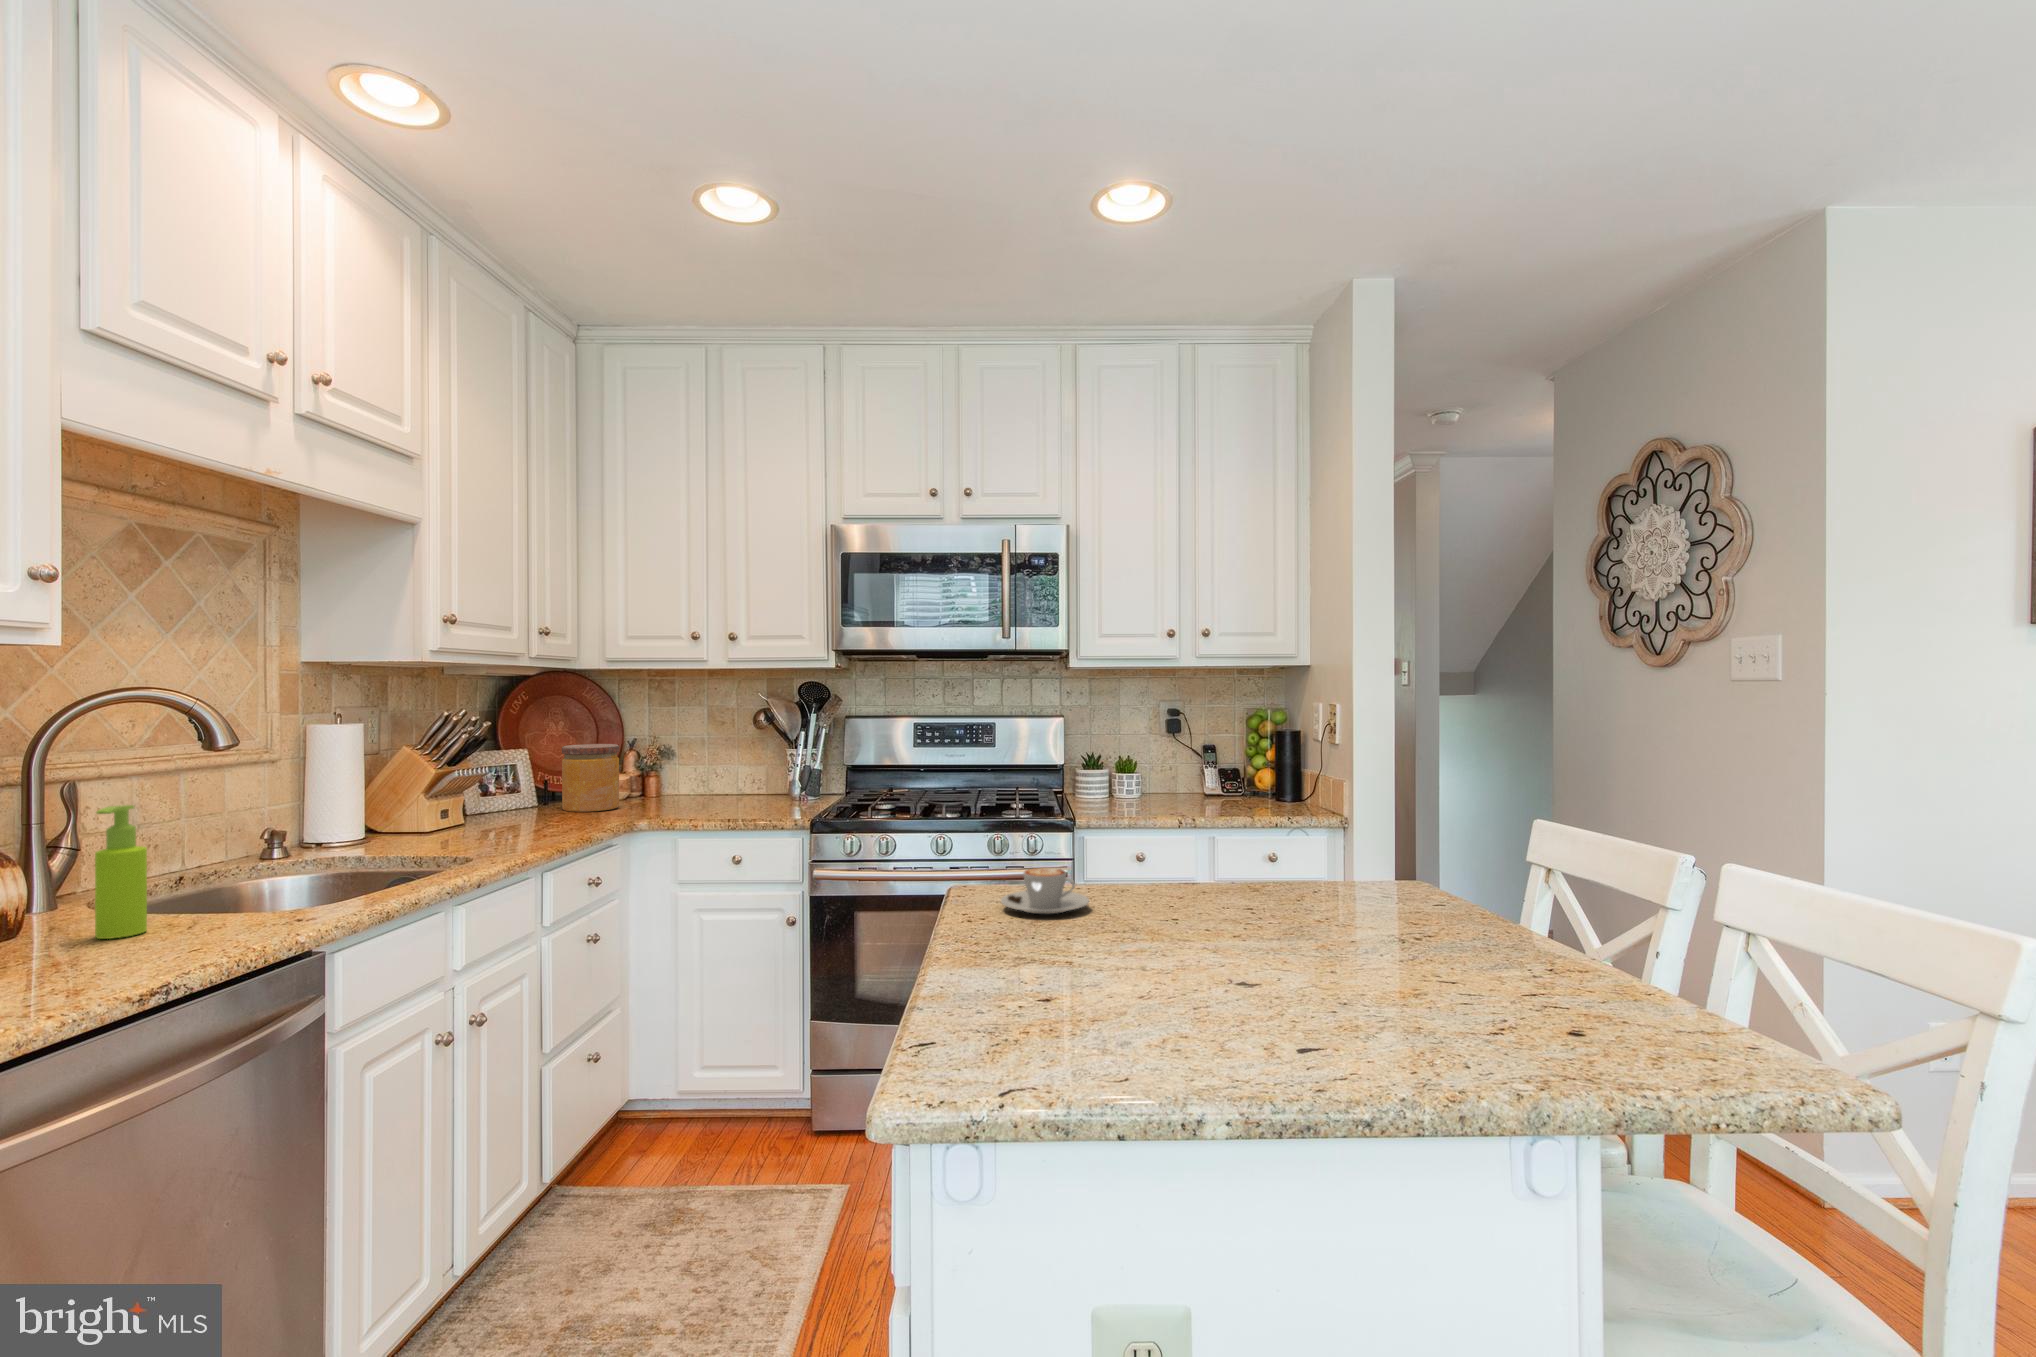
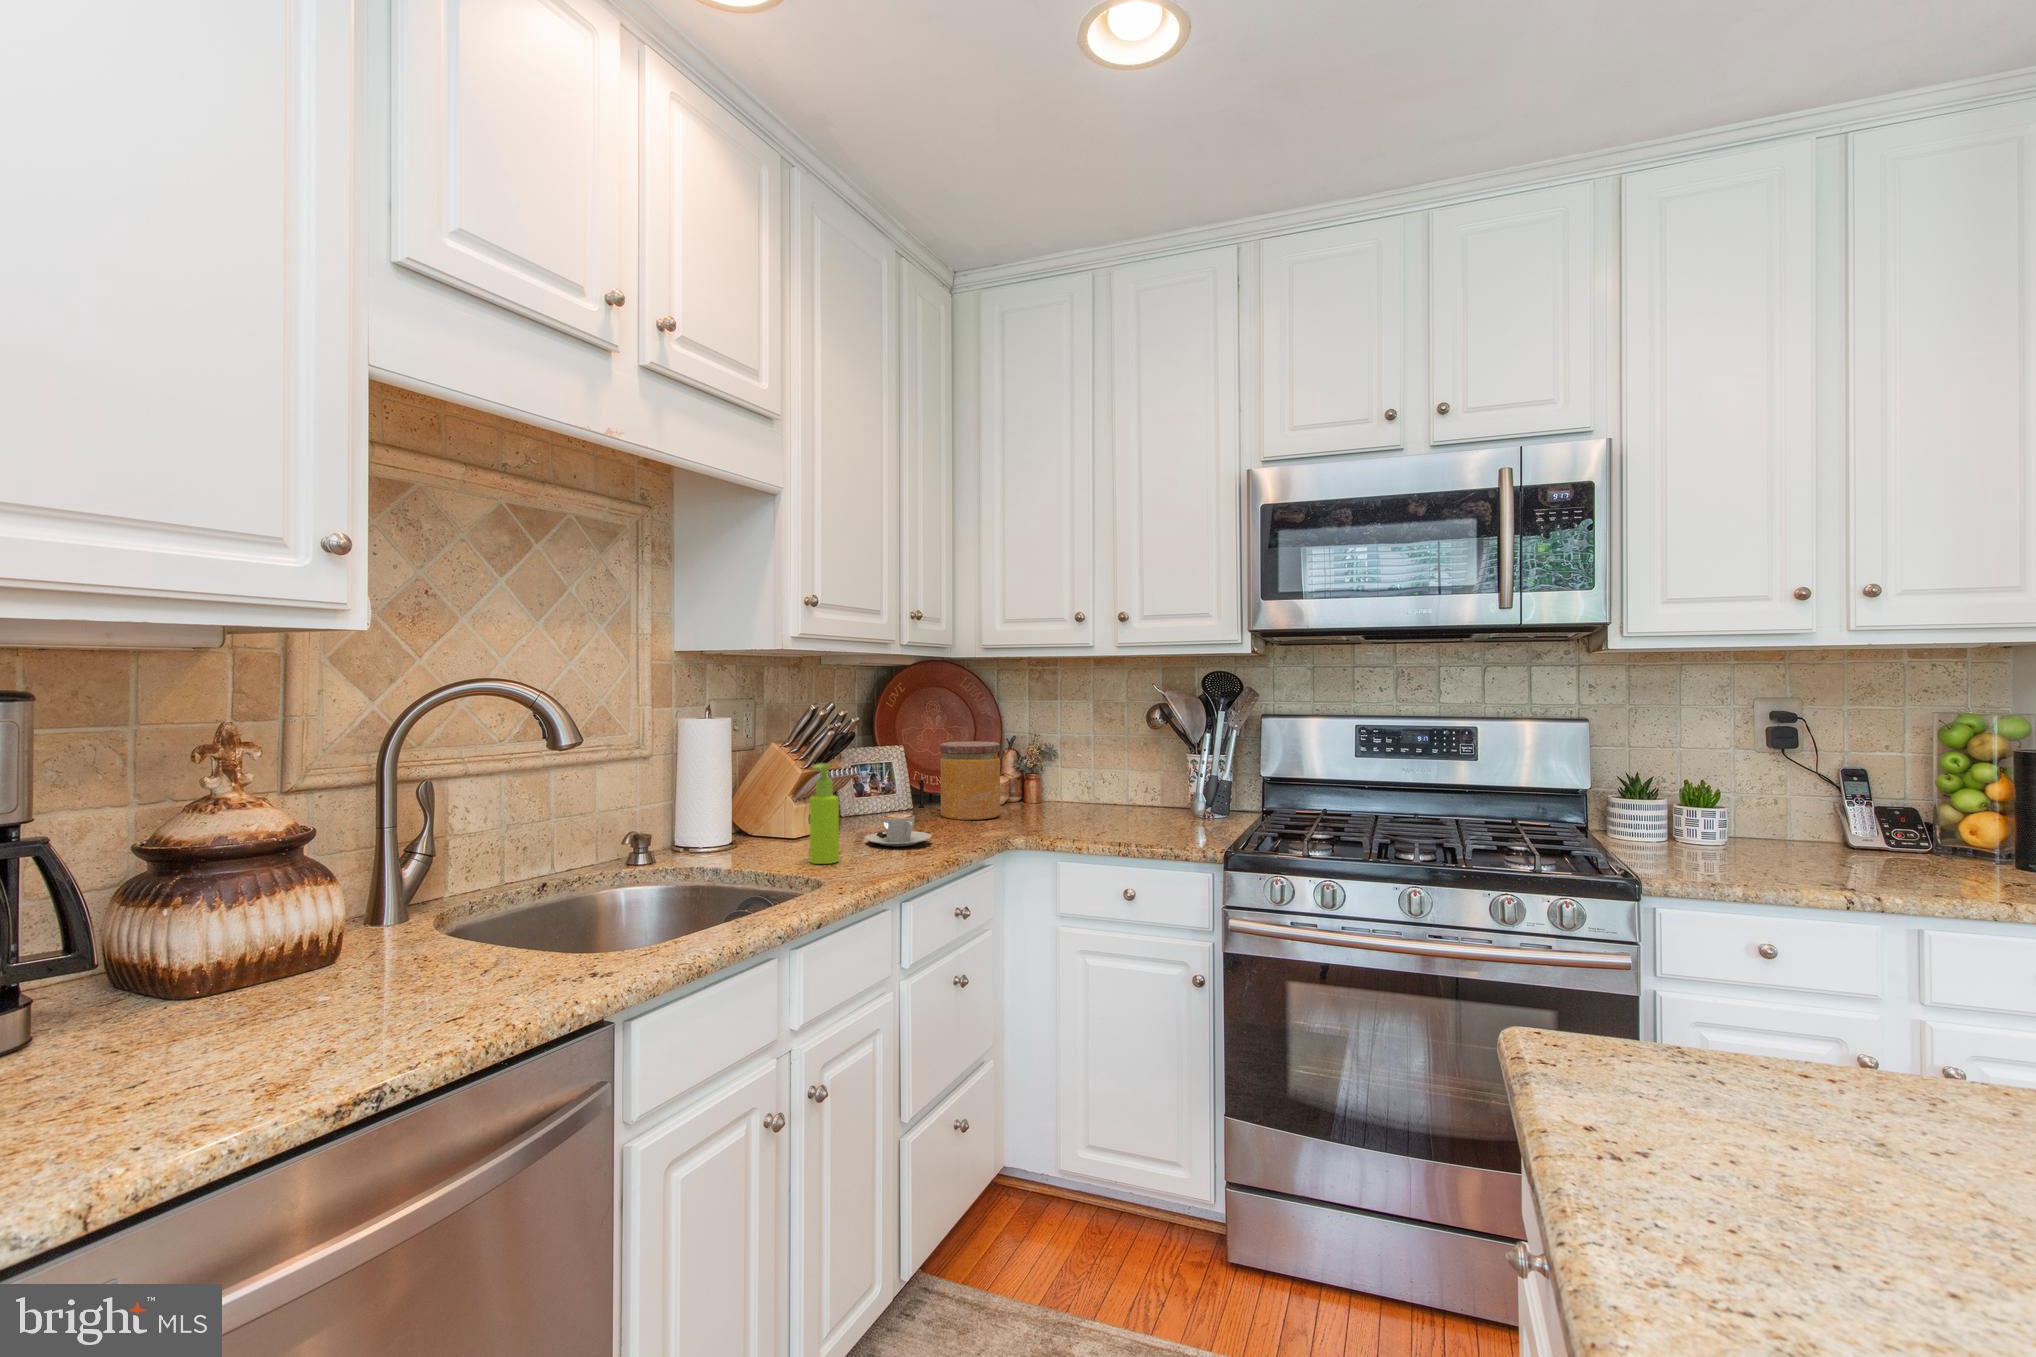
soap dispenser: present [95,805,147,939] -> present [809,764,839,864]
coffee cup: present [1001,868,1089,914] -> present [866,814,932,846]

